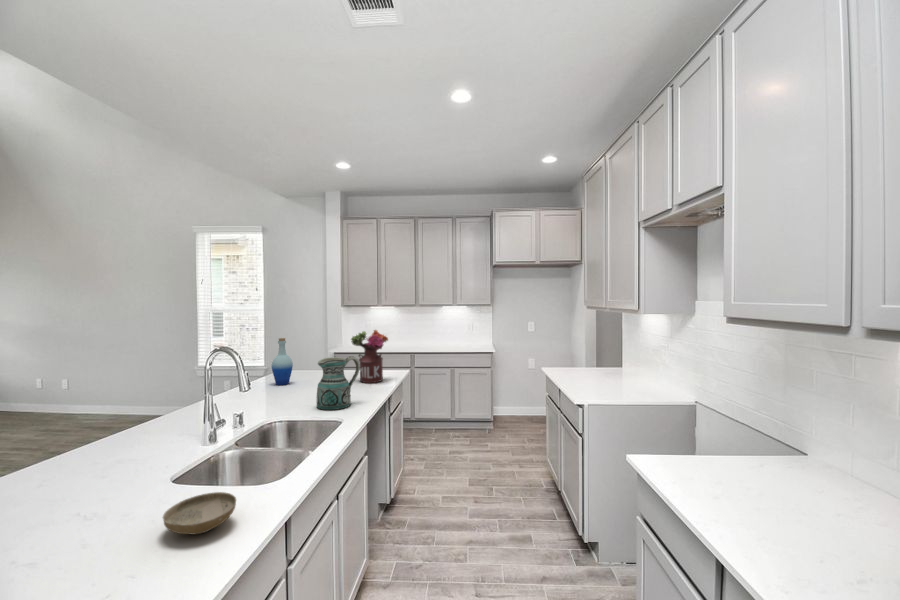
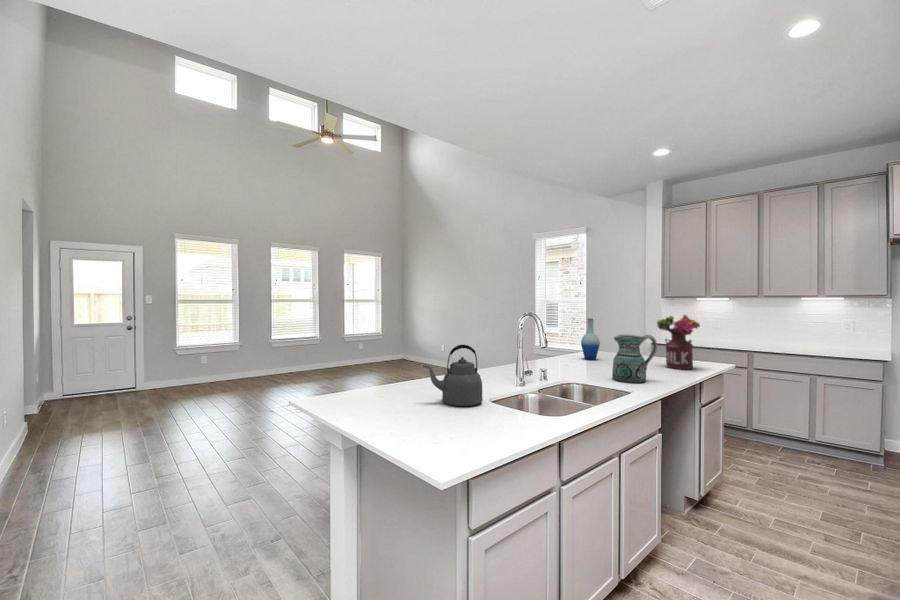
kettle: none [36,411,158,514] -> present [423,345,483,406]
ceramic bowl: present [163,492,236,534] -> none [478,405,522,428]

